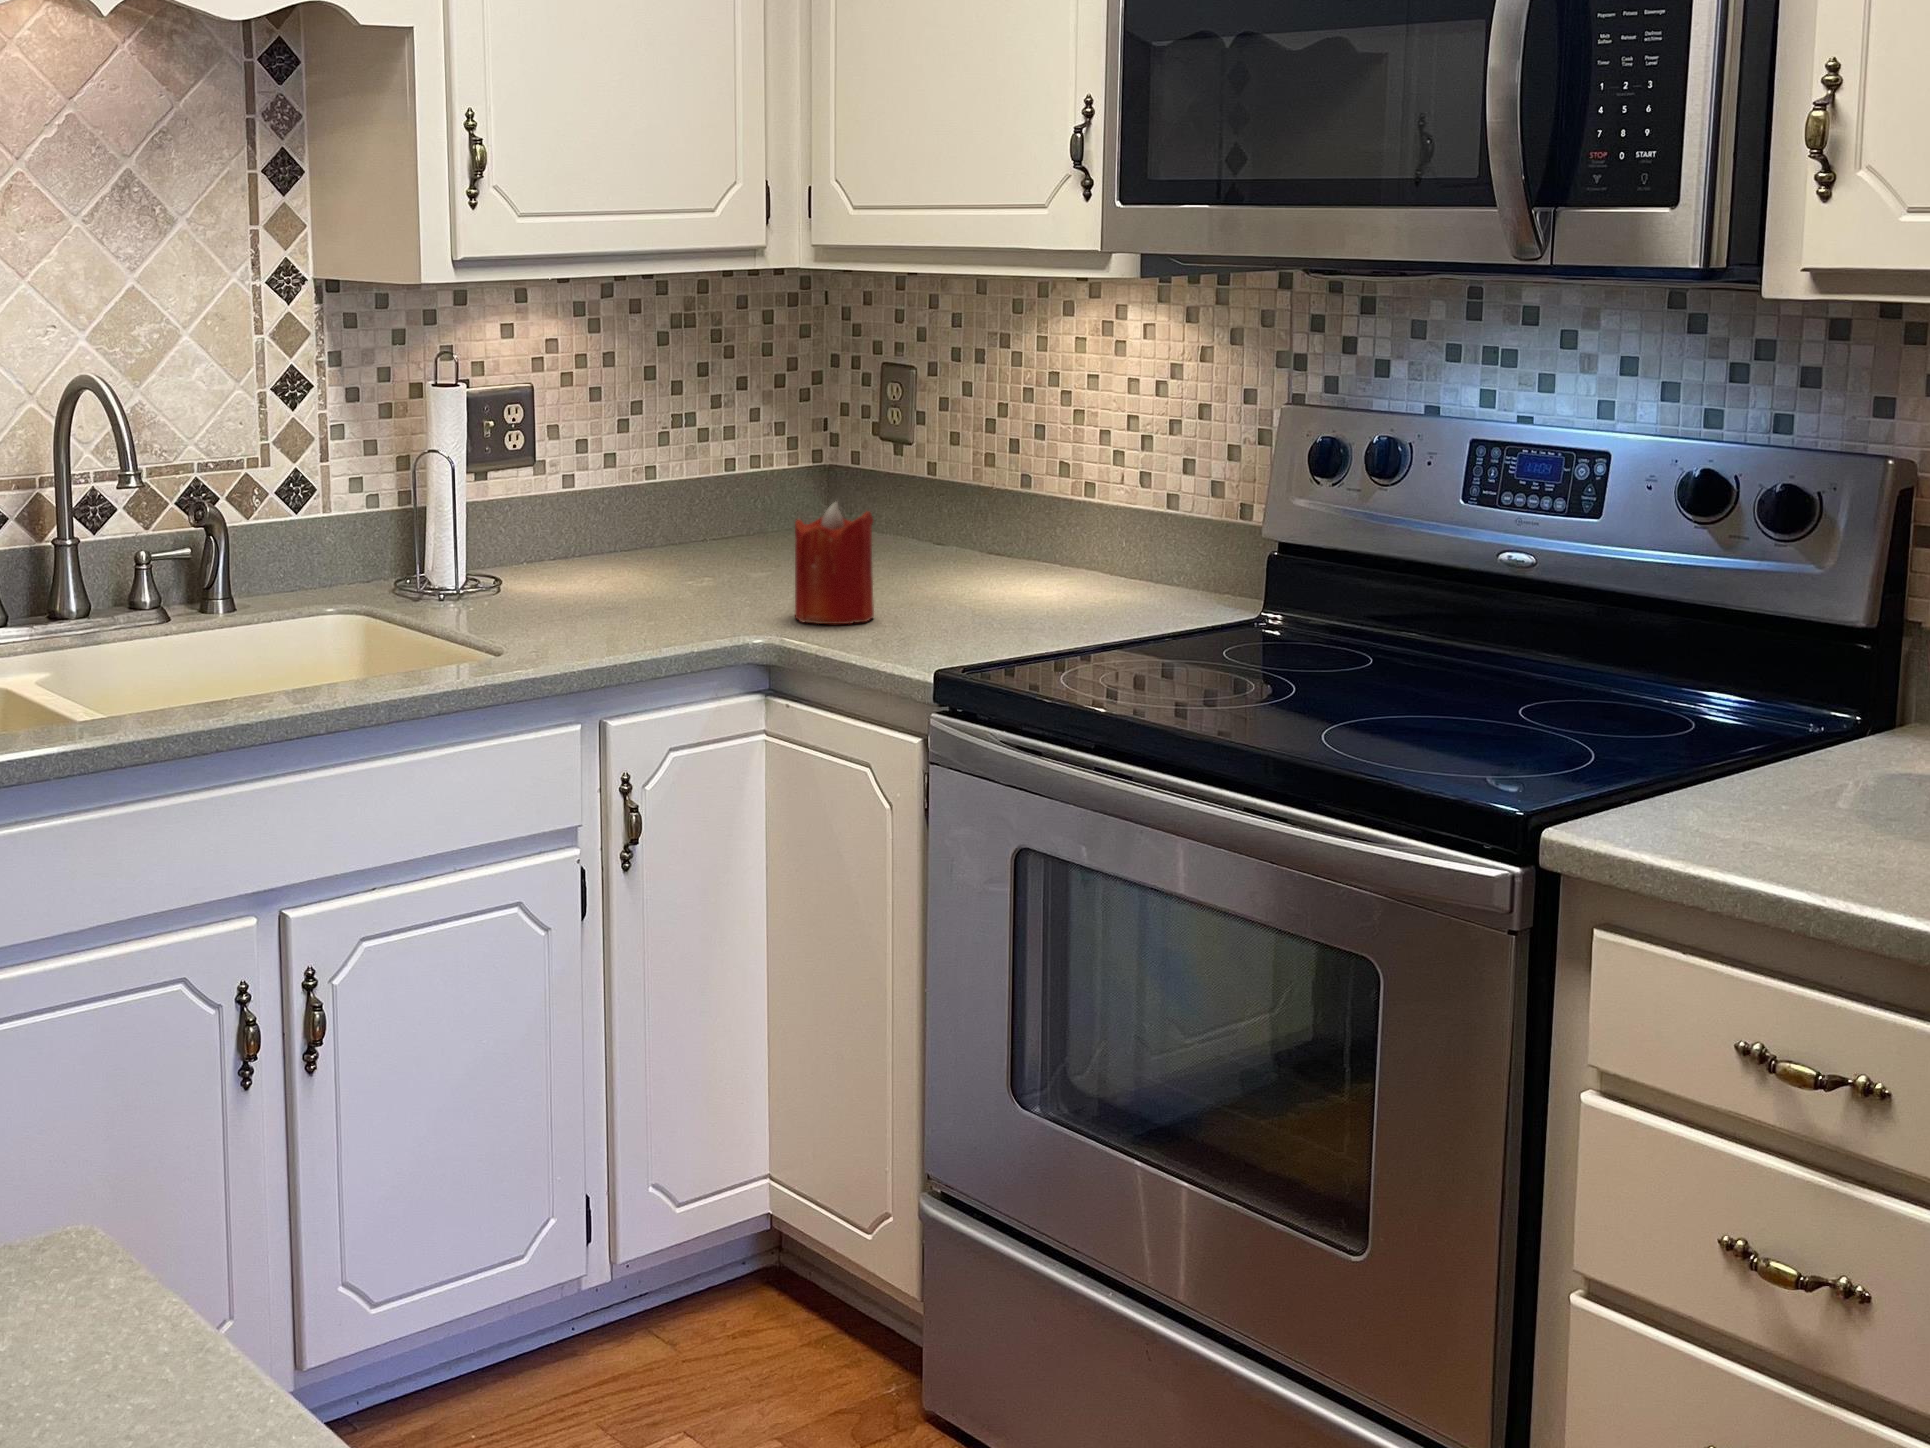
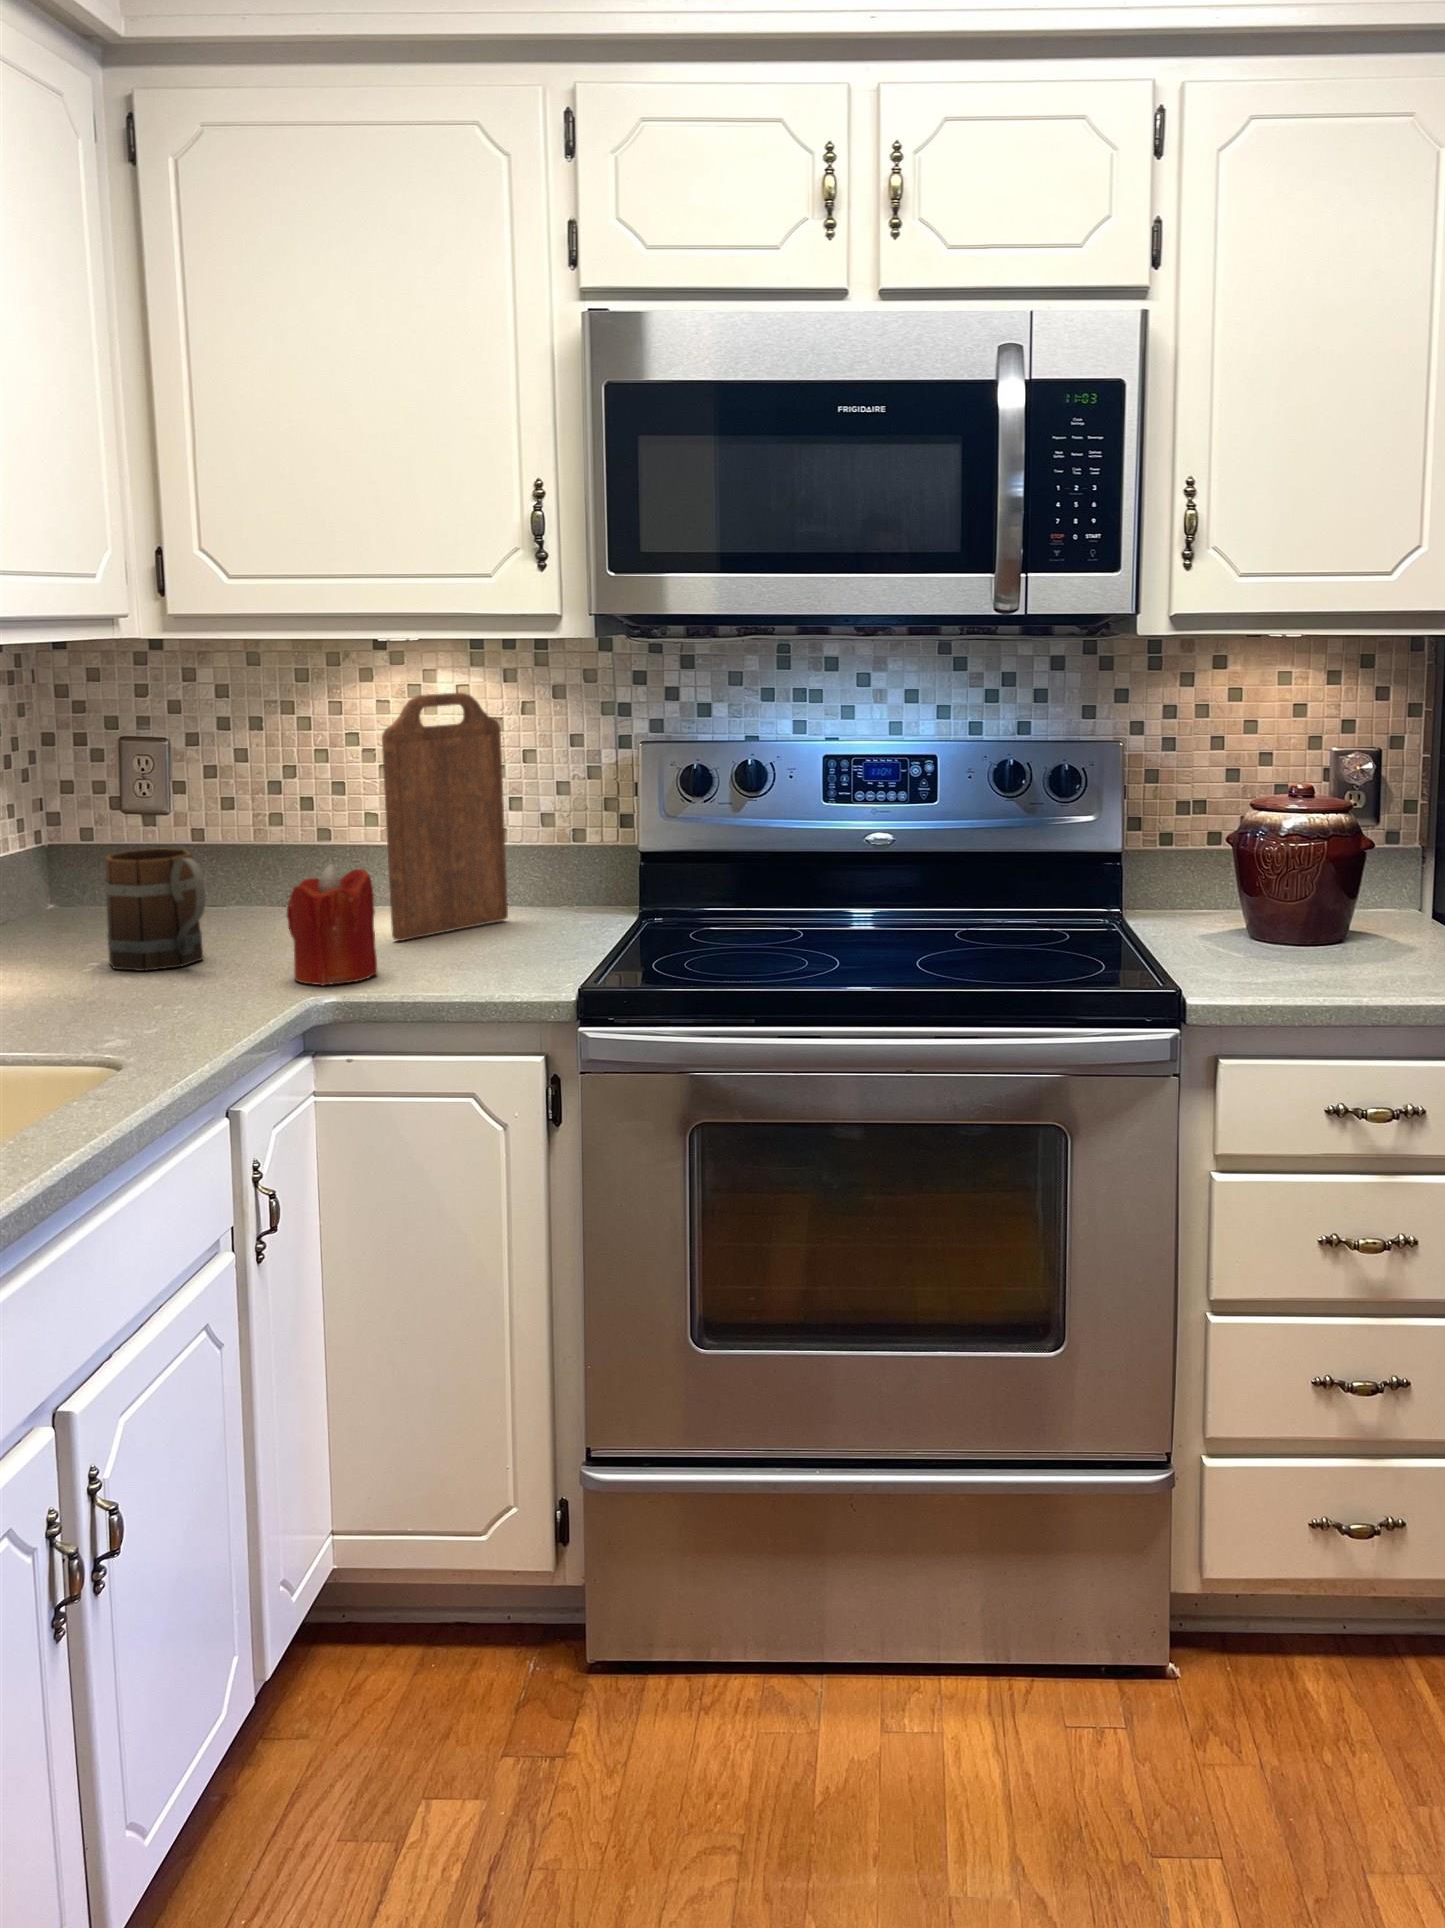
cutting board: none [973,332,1131,599] -> present [382,693,508,941]
mug: none [718,471,806,588] -> present [105,849,205,971]

